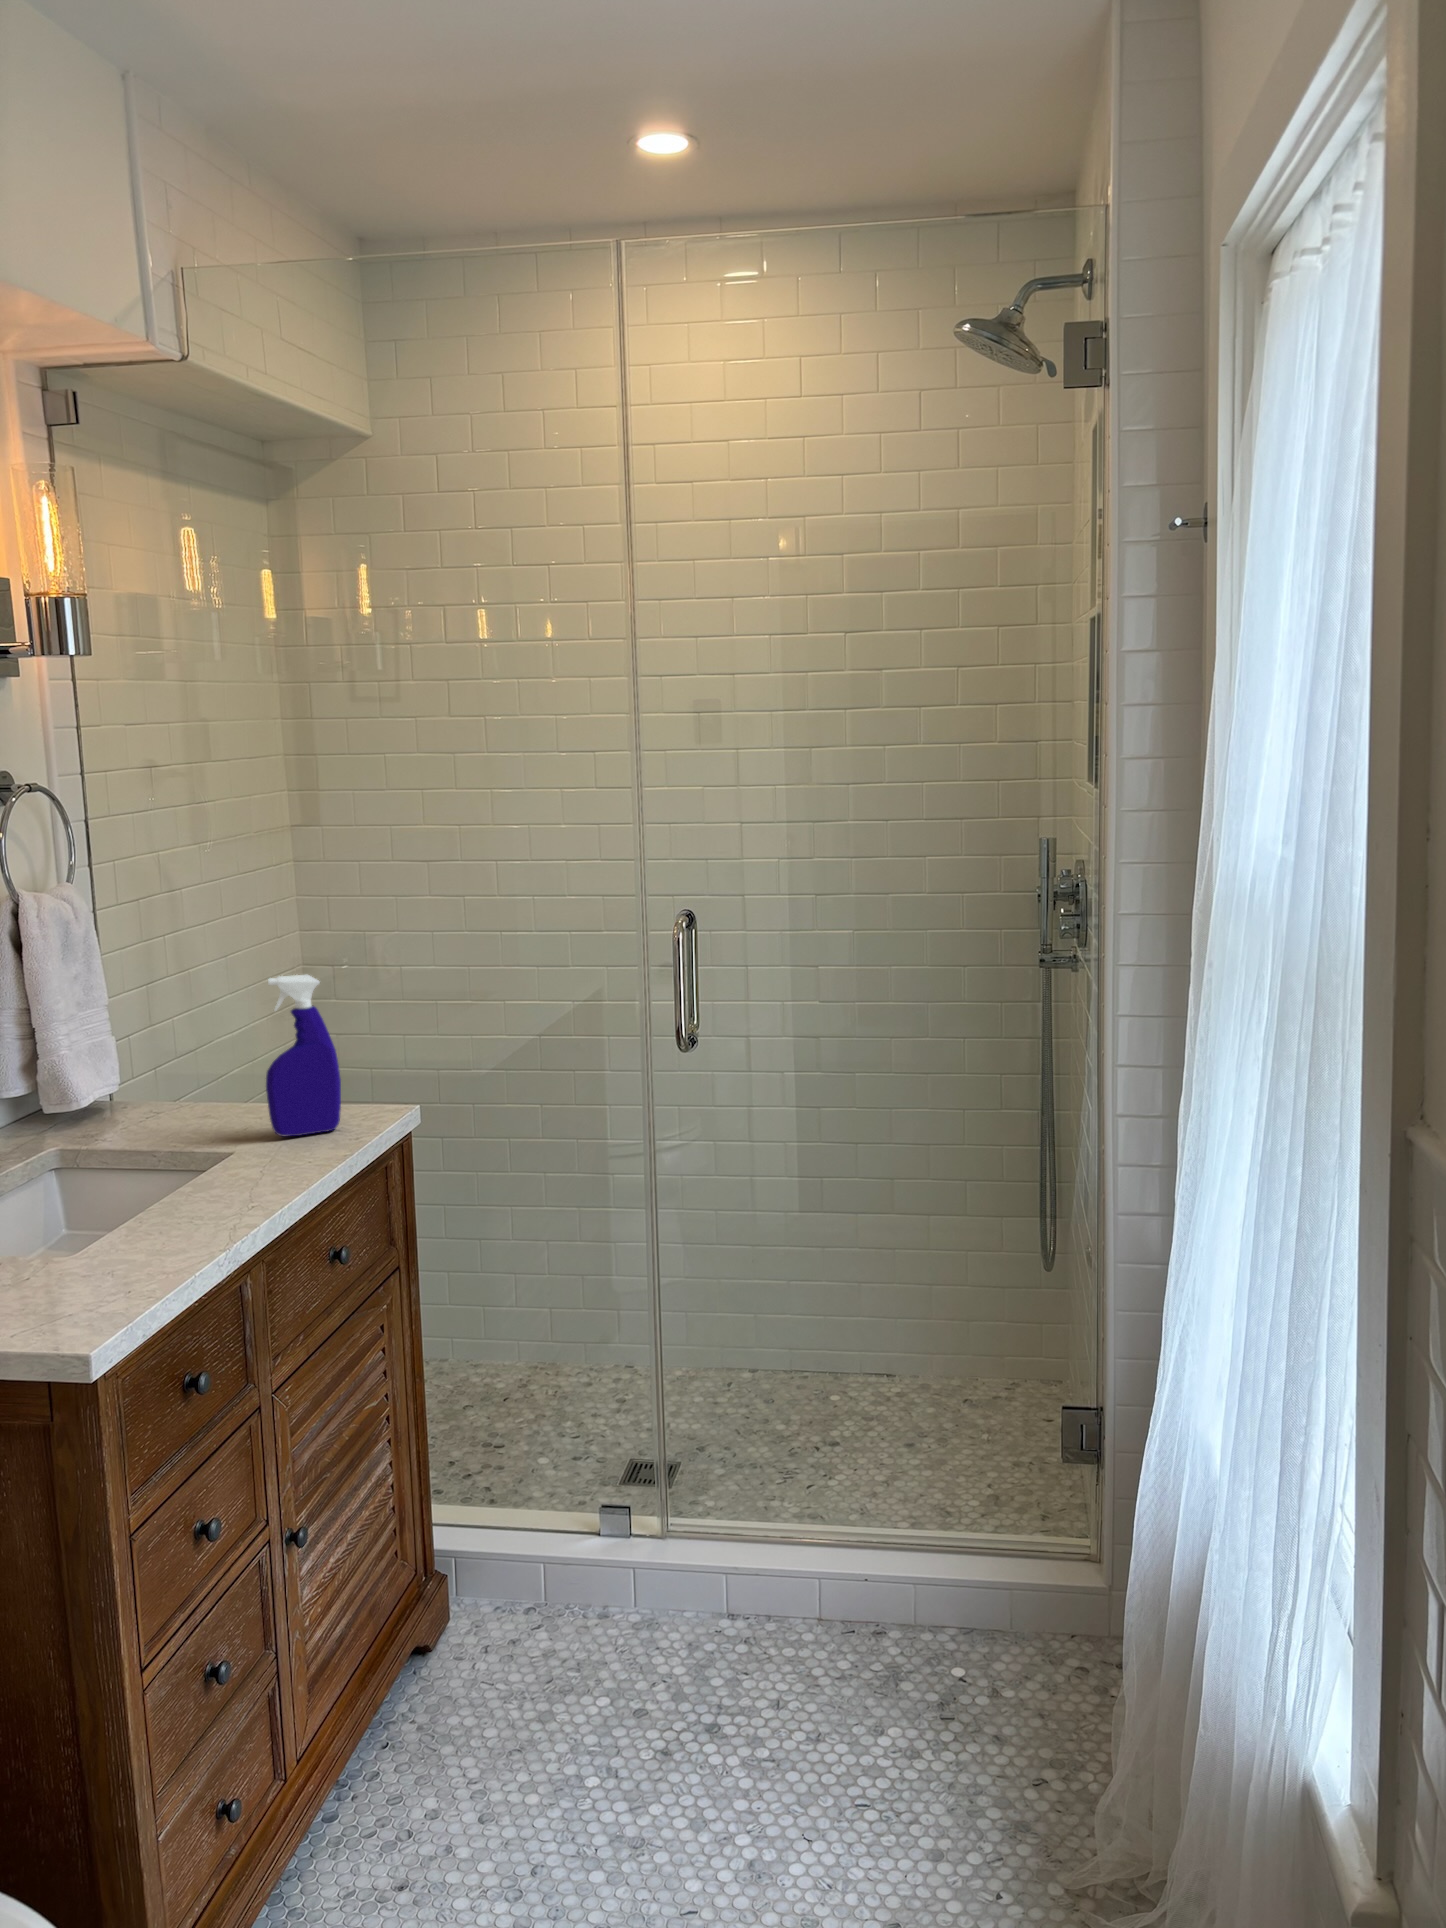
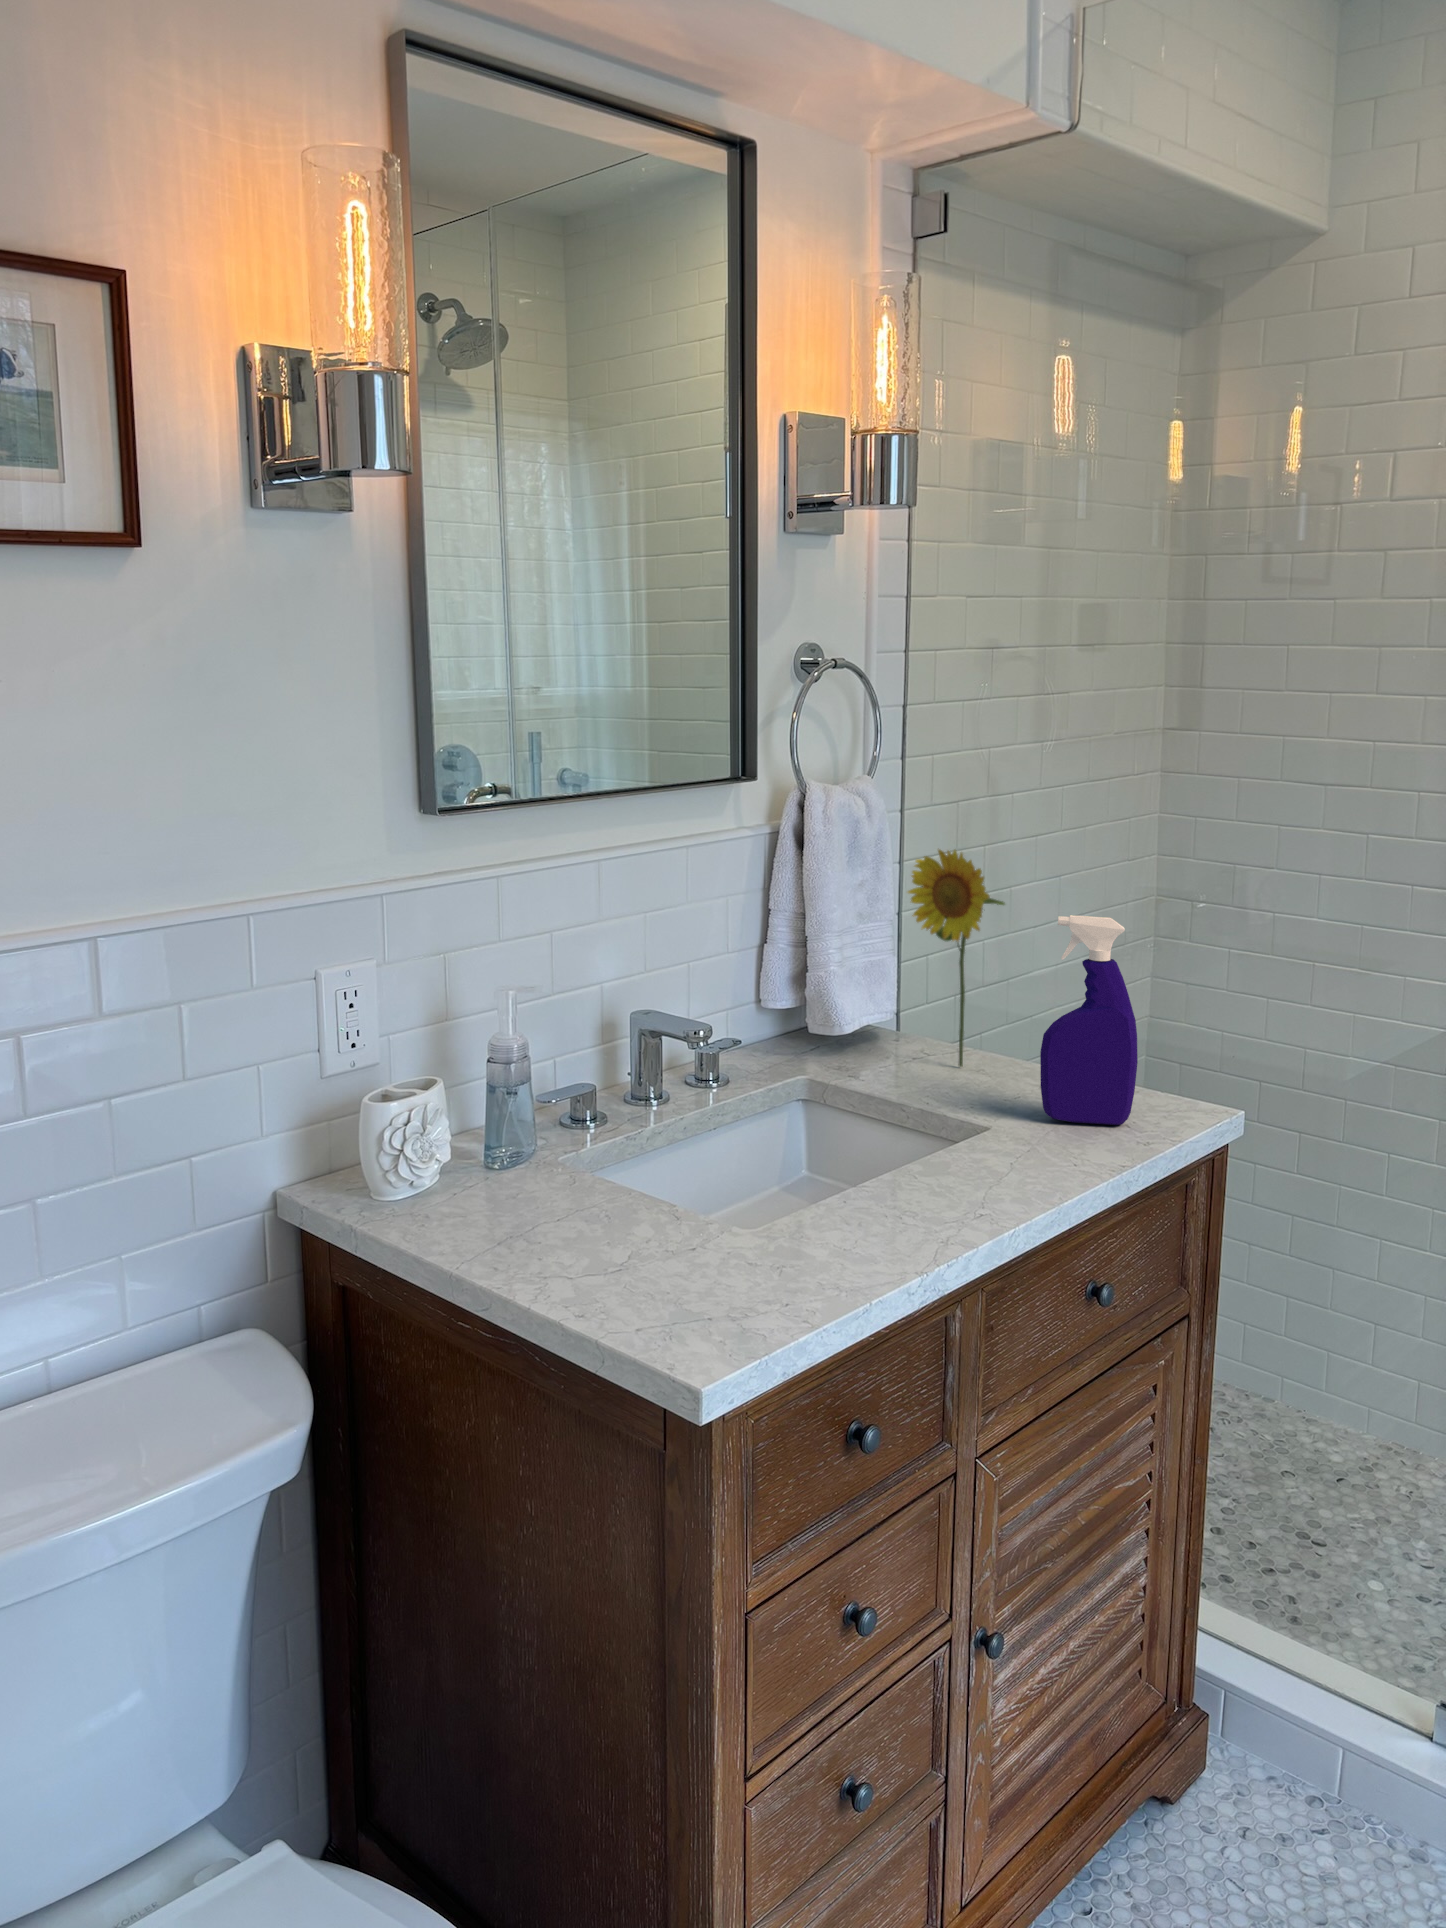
flower: none [127,937,215,1118] -> present [908,850,1005,1067]

